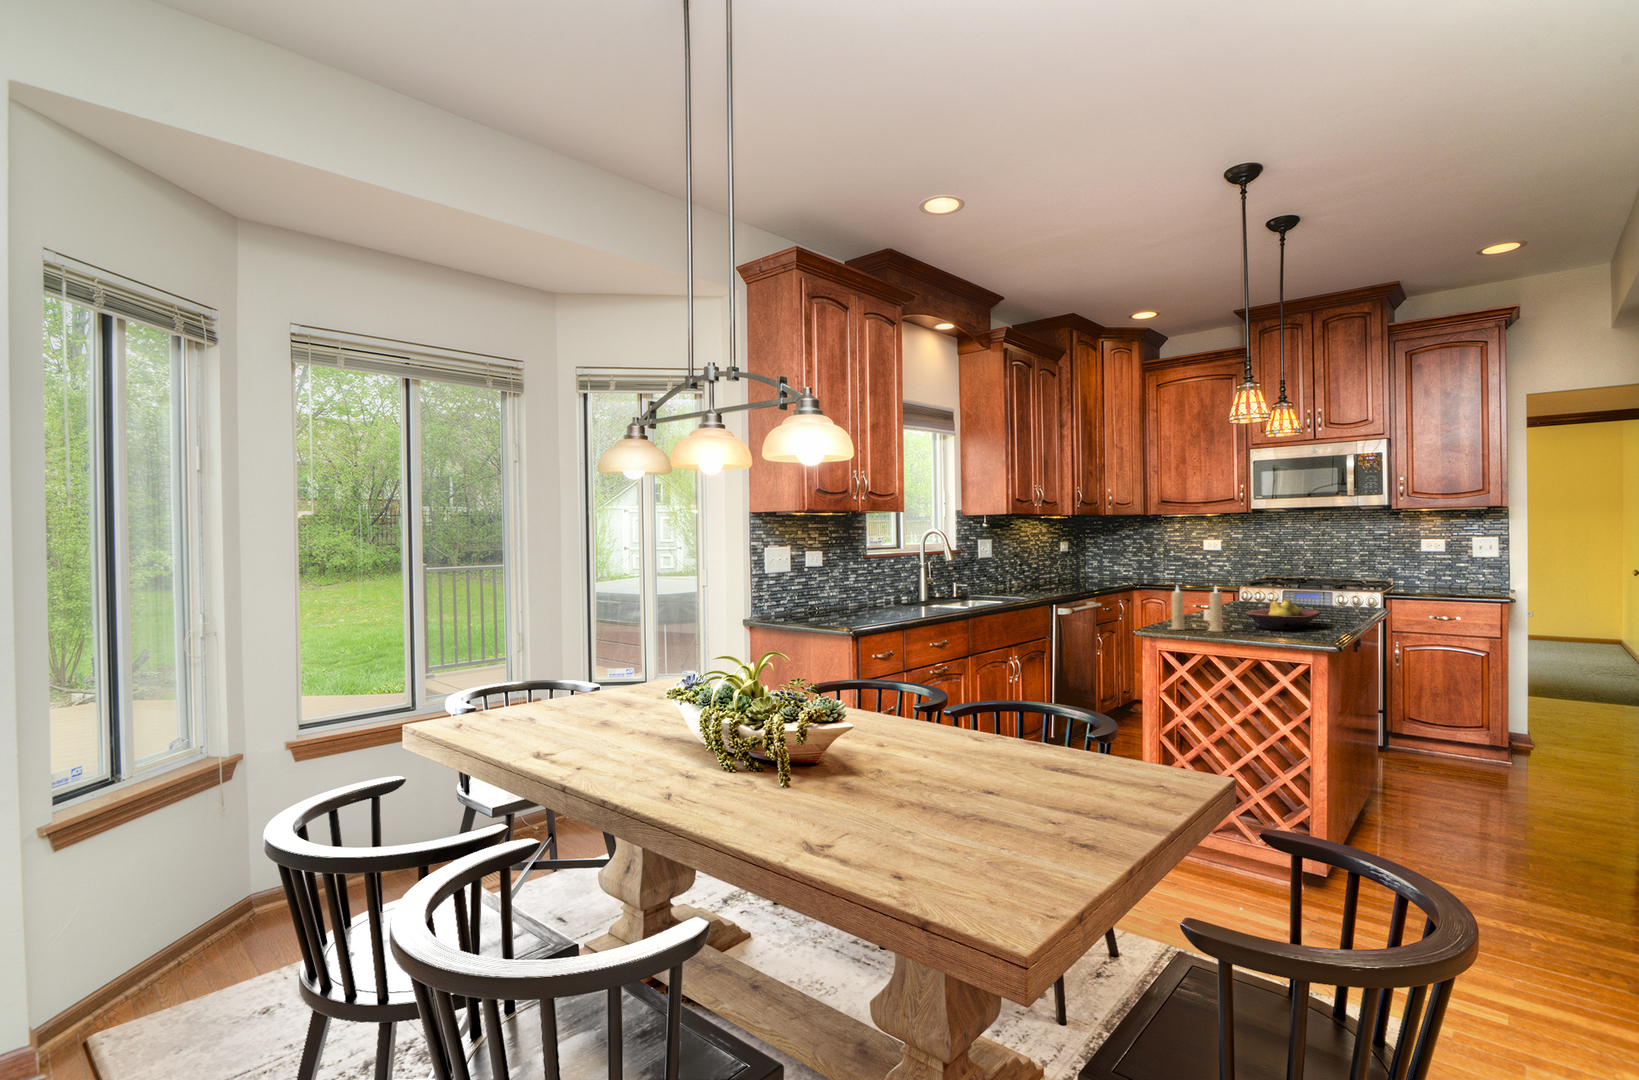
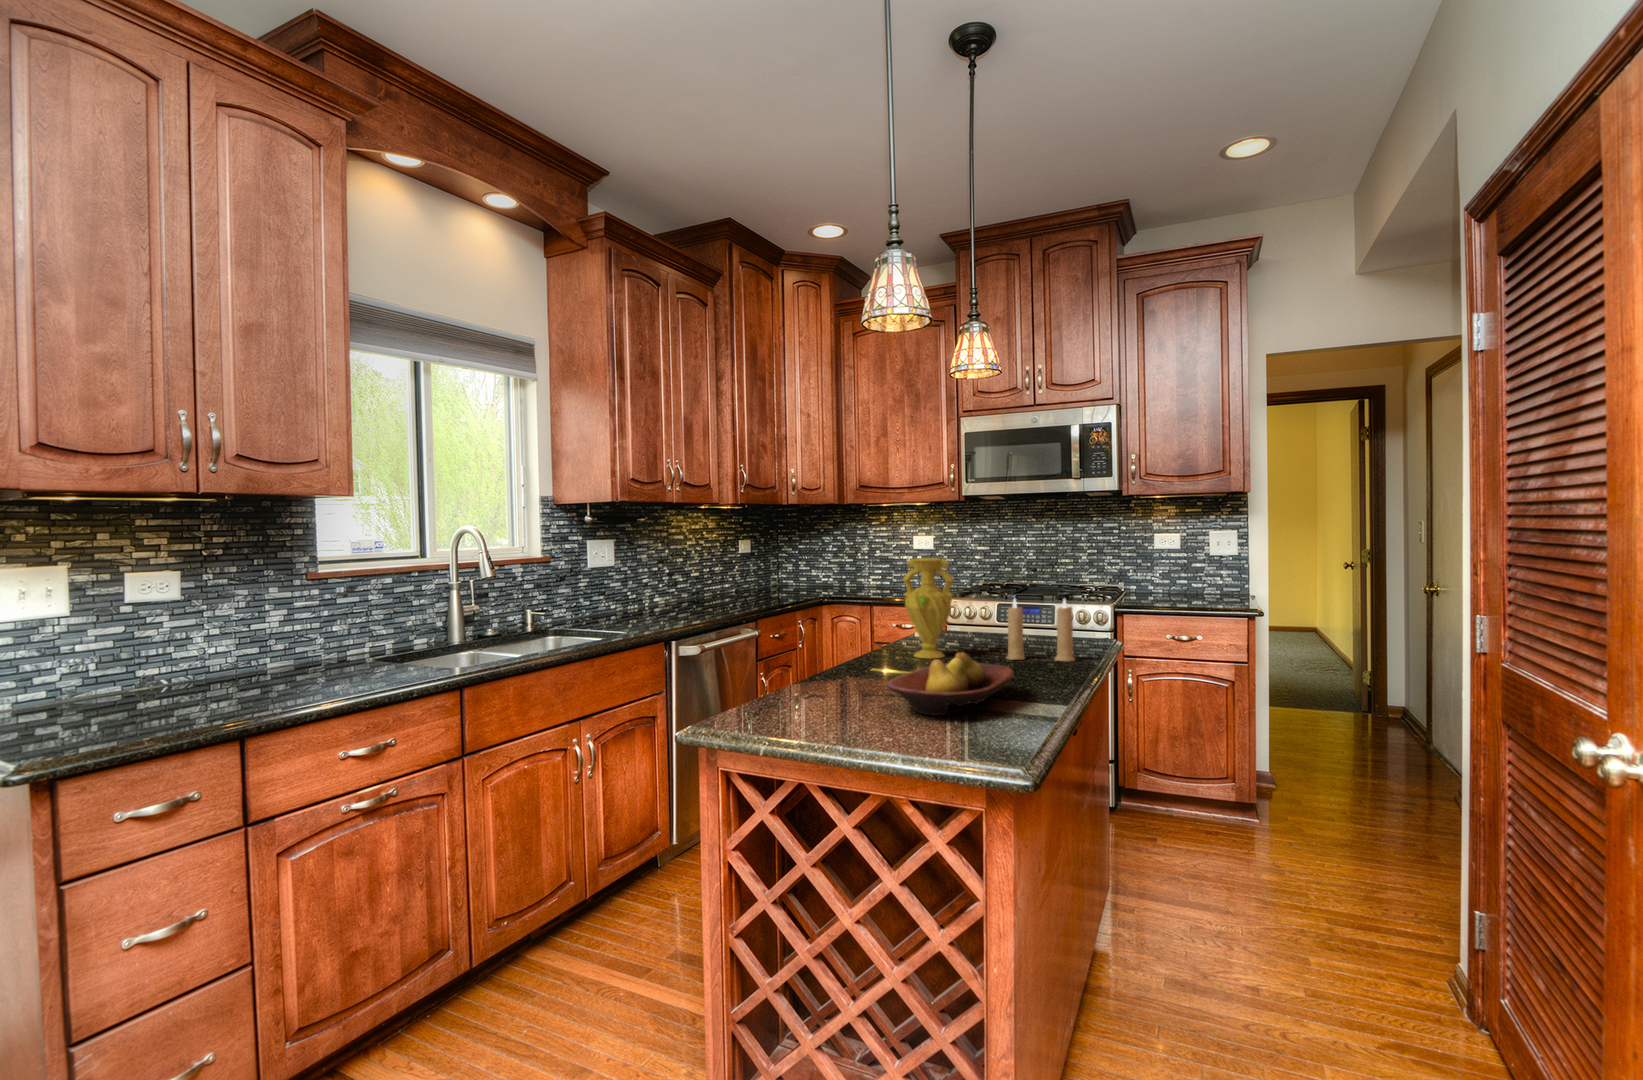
vase: none [1232,550,1270,613] -> present [903,558,954,659]
candle: present [1171,585,1223,632] -> present [1006,599,1075,661]

